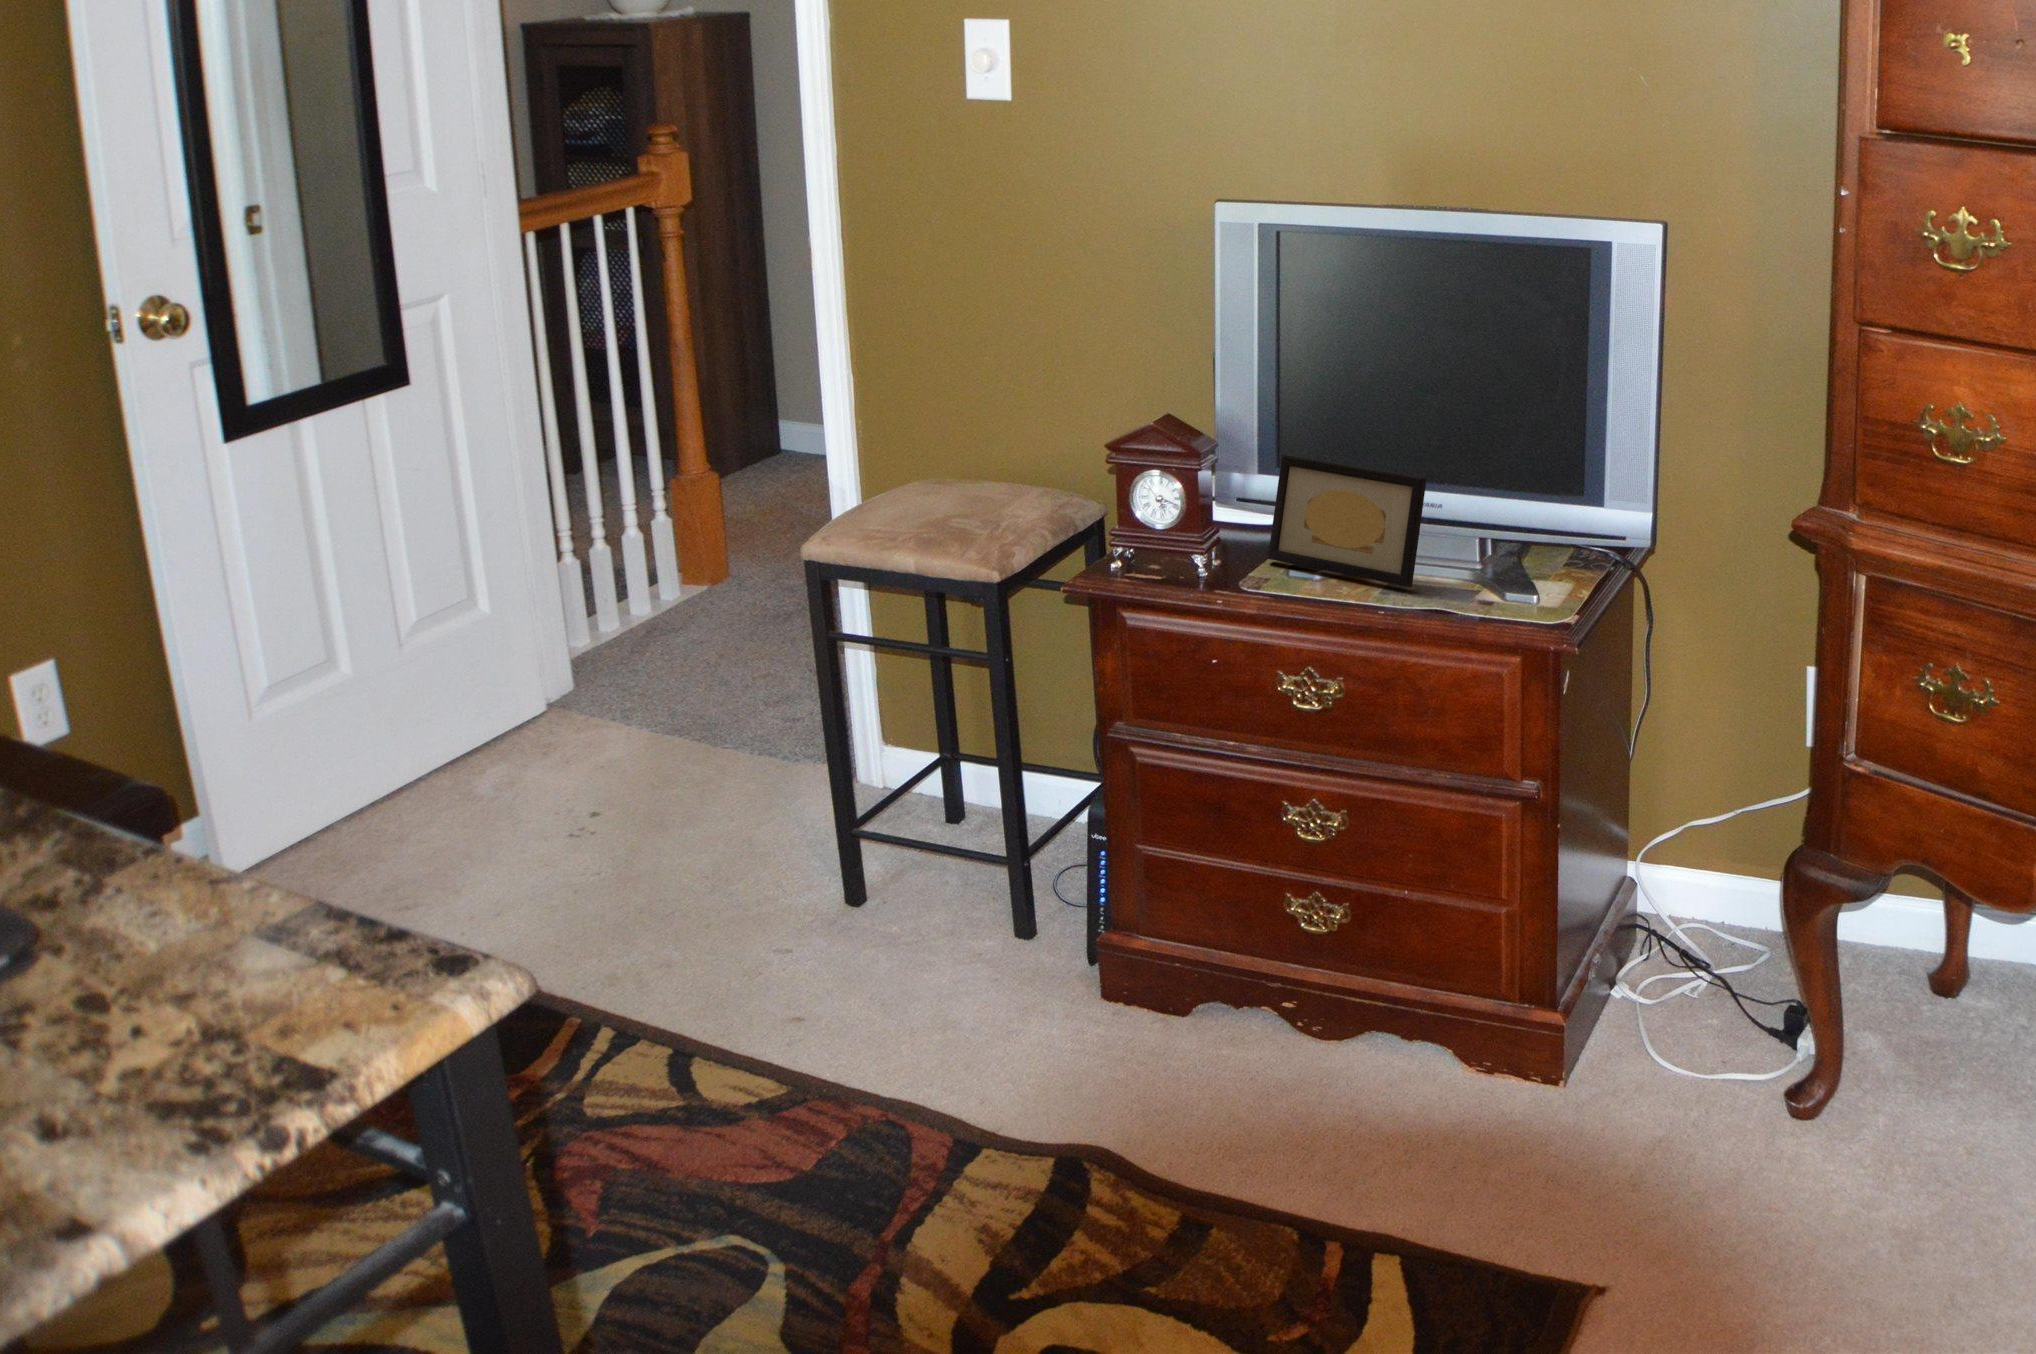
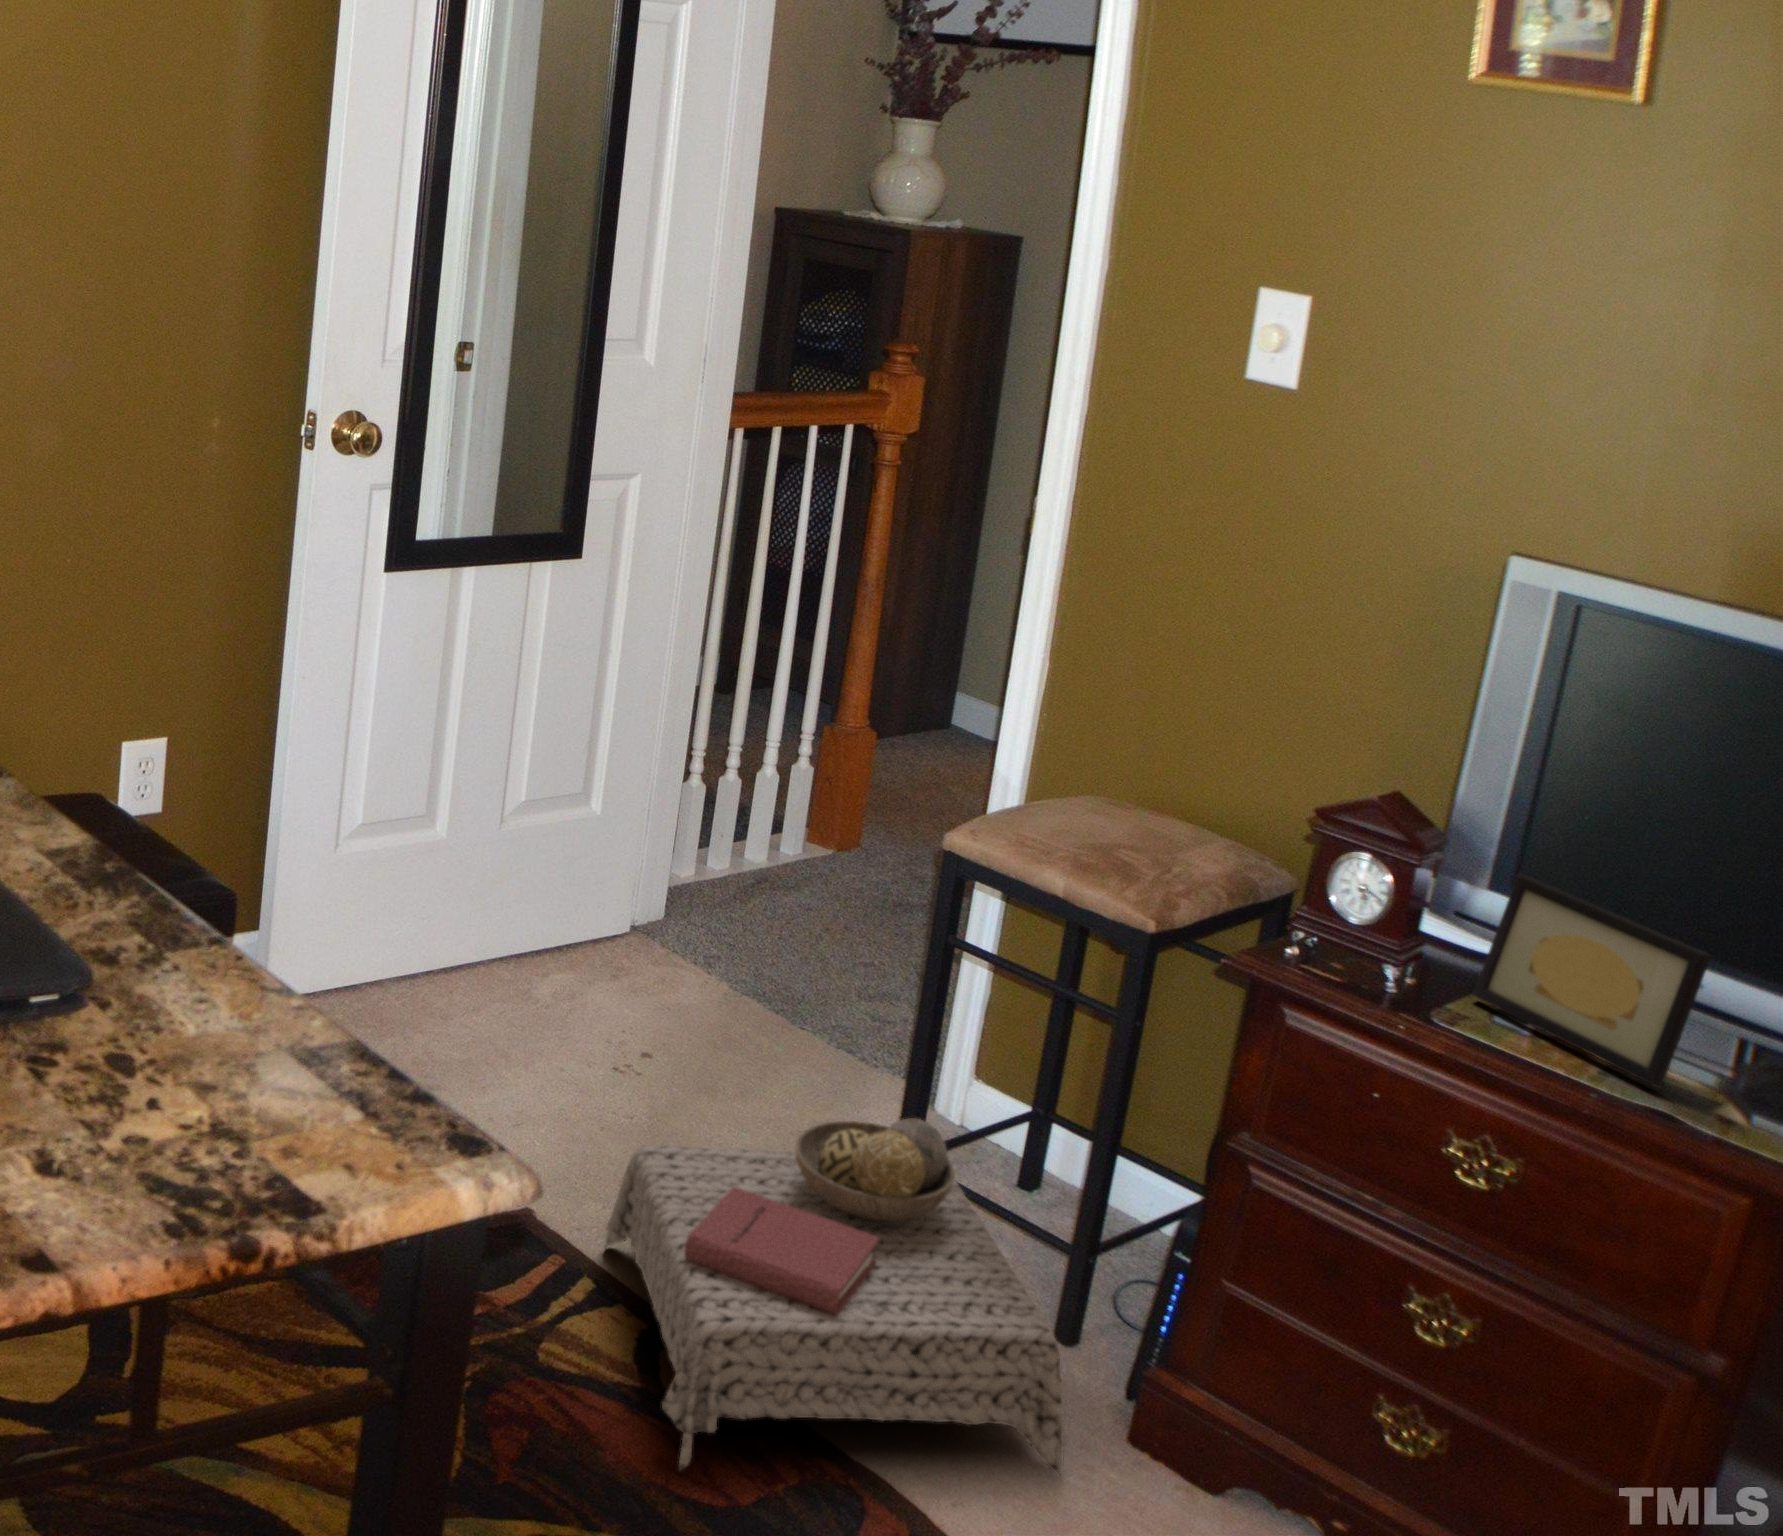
ottoman: none [567,809,1036,1219] -> present [605,1118,1064,1475]

